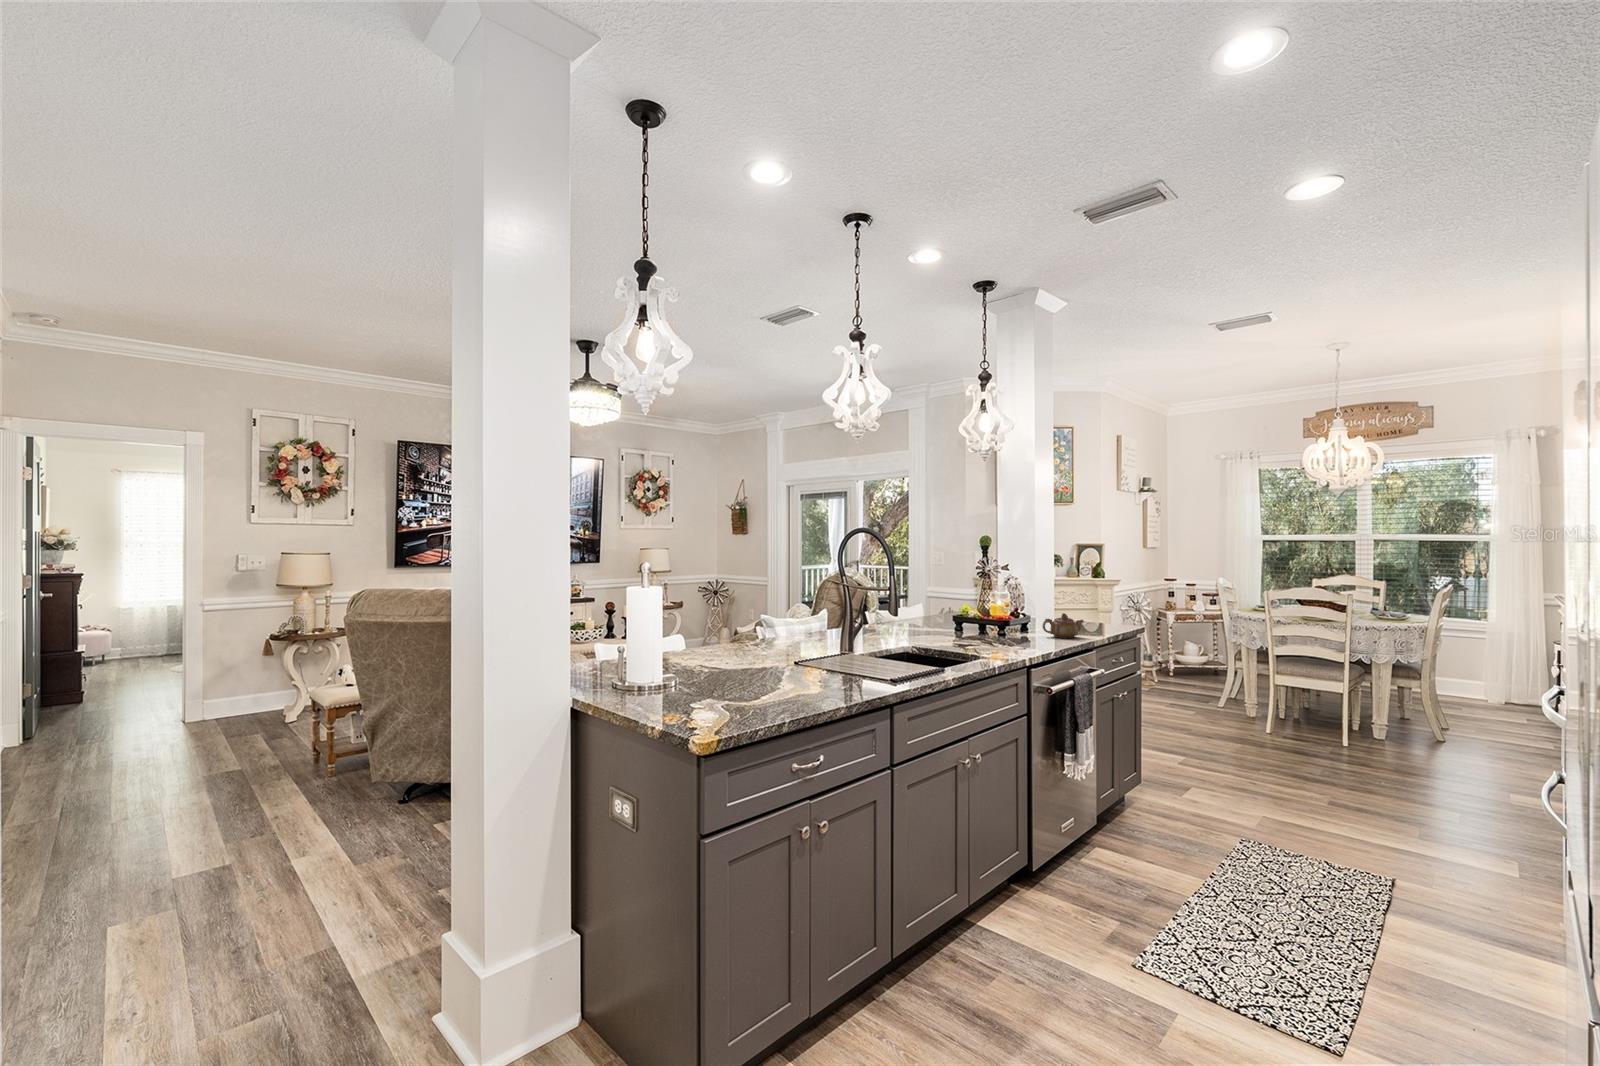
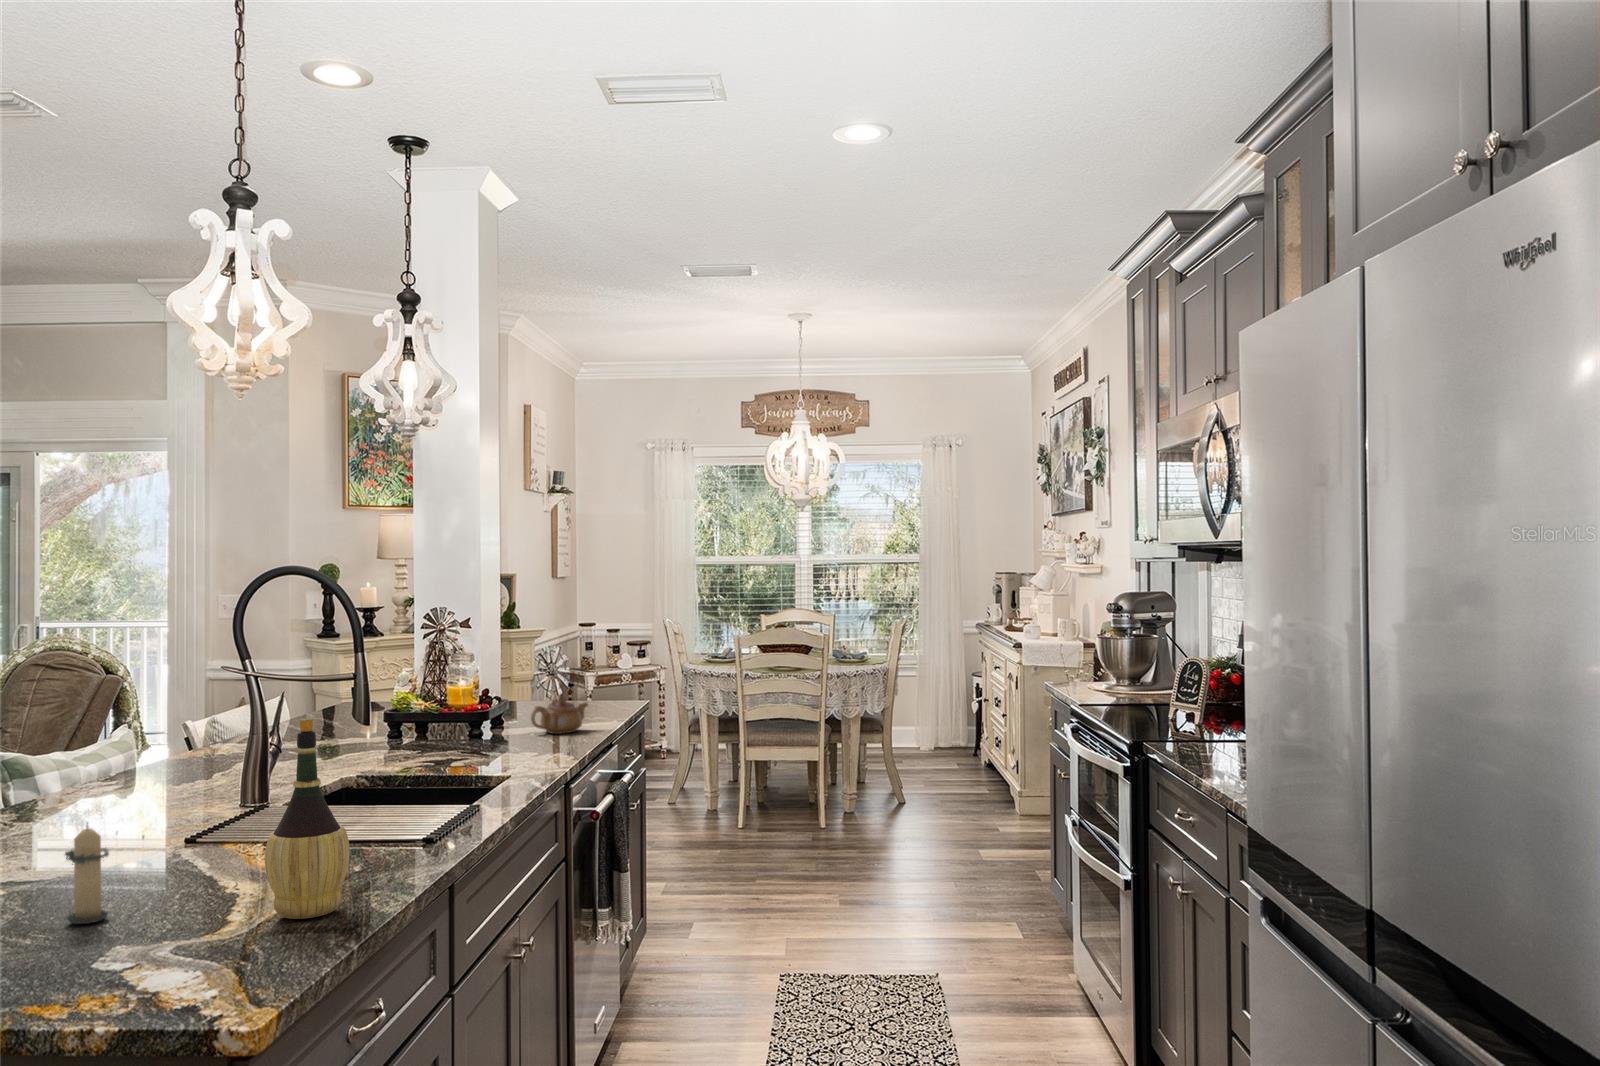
wine bottle: none [773,595,816,704] -> present [265,719,350,919]
candle: none [700,638,724,689] -> present [65,828,109,924]

